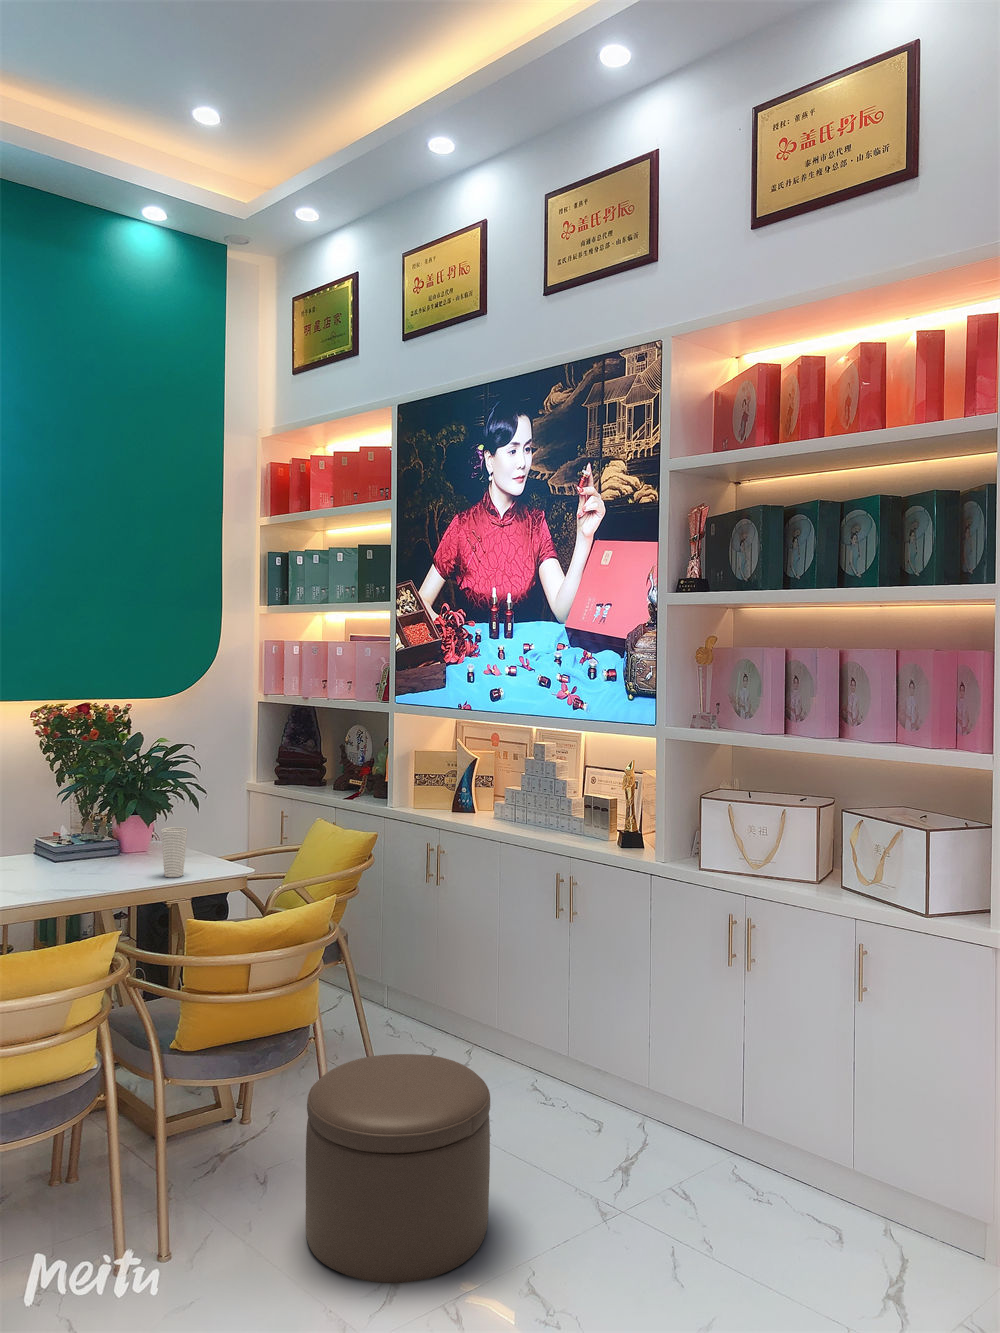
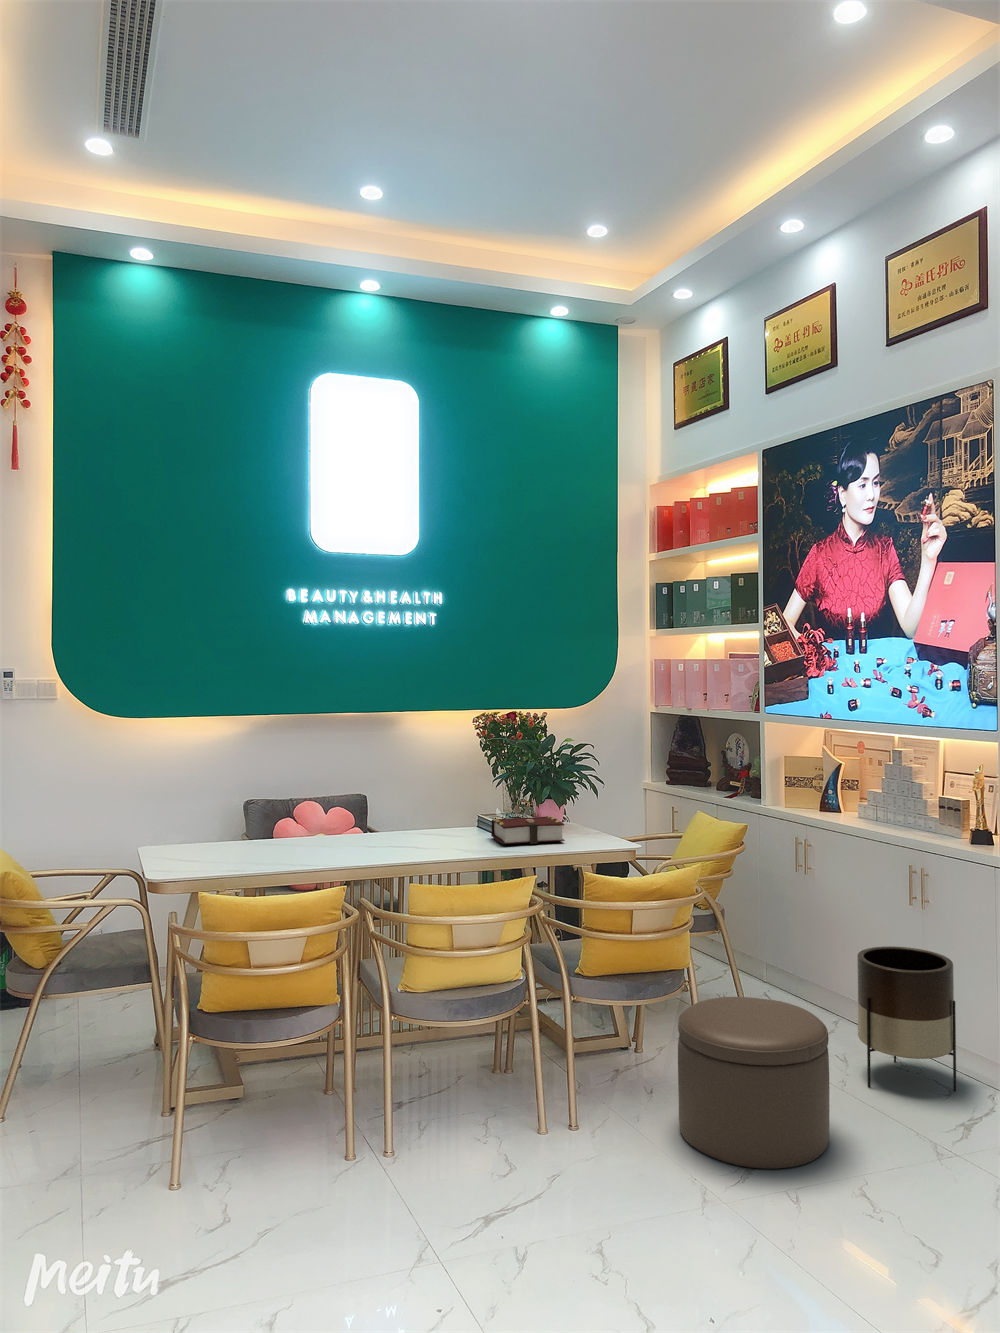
cup: present [161,827,188,877] -> none [570,810,589,848]
book: none [50,835,153,878] -> present [491,816,565,844]
planter: none [505,967,609,1136] -> present [857,946,956,1092]

